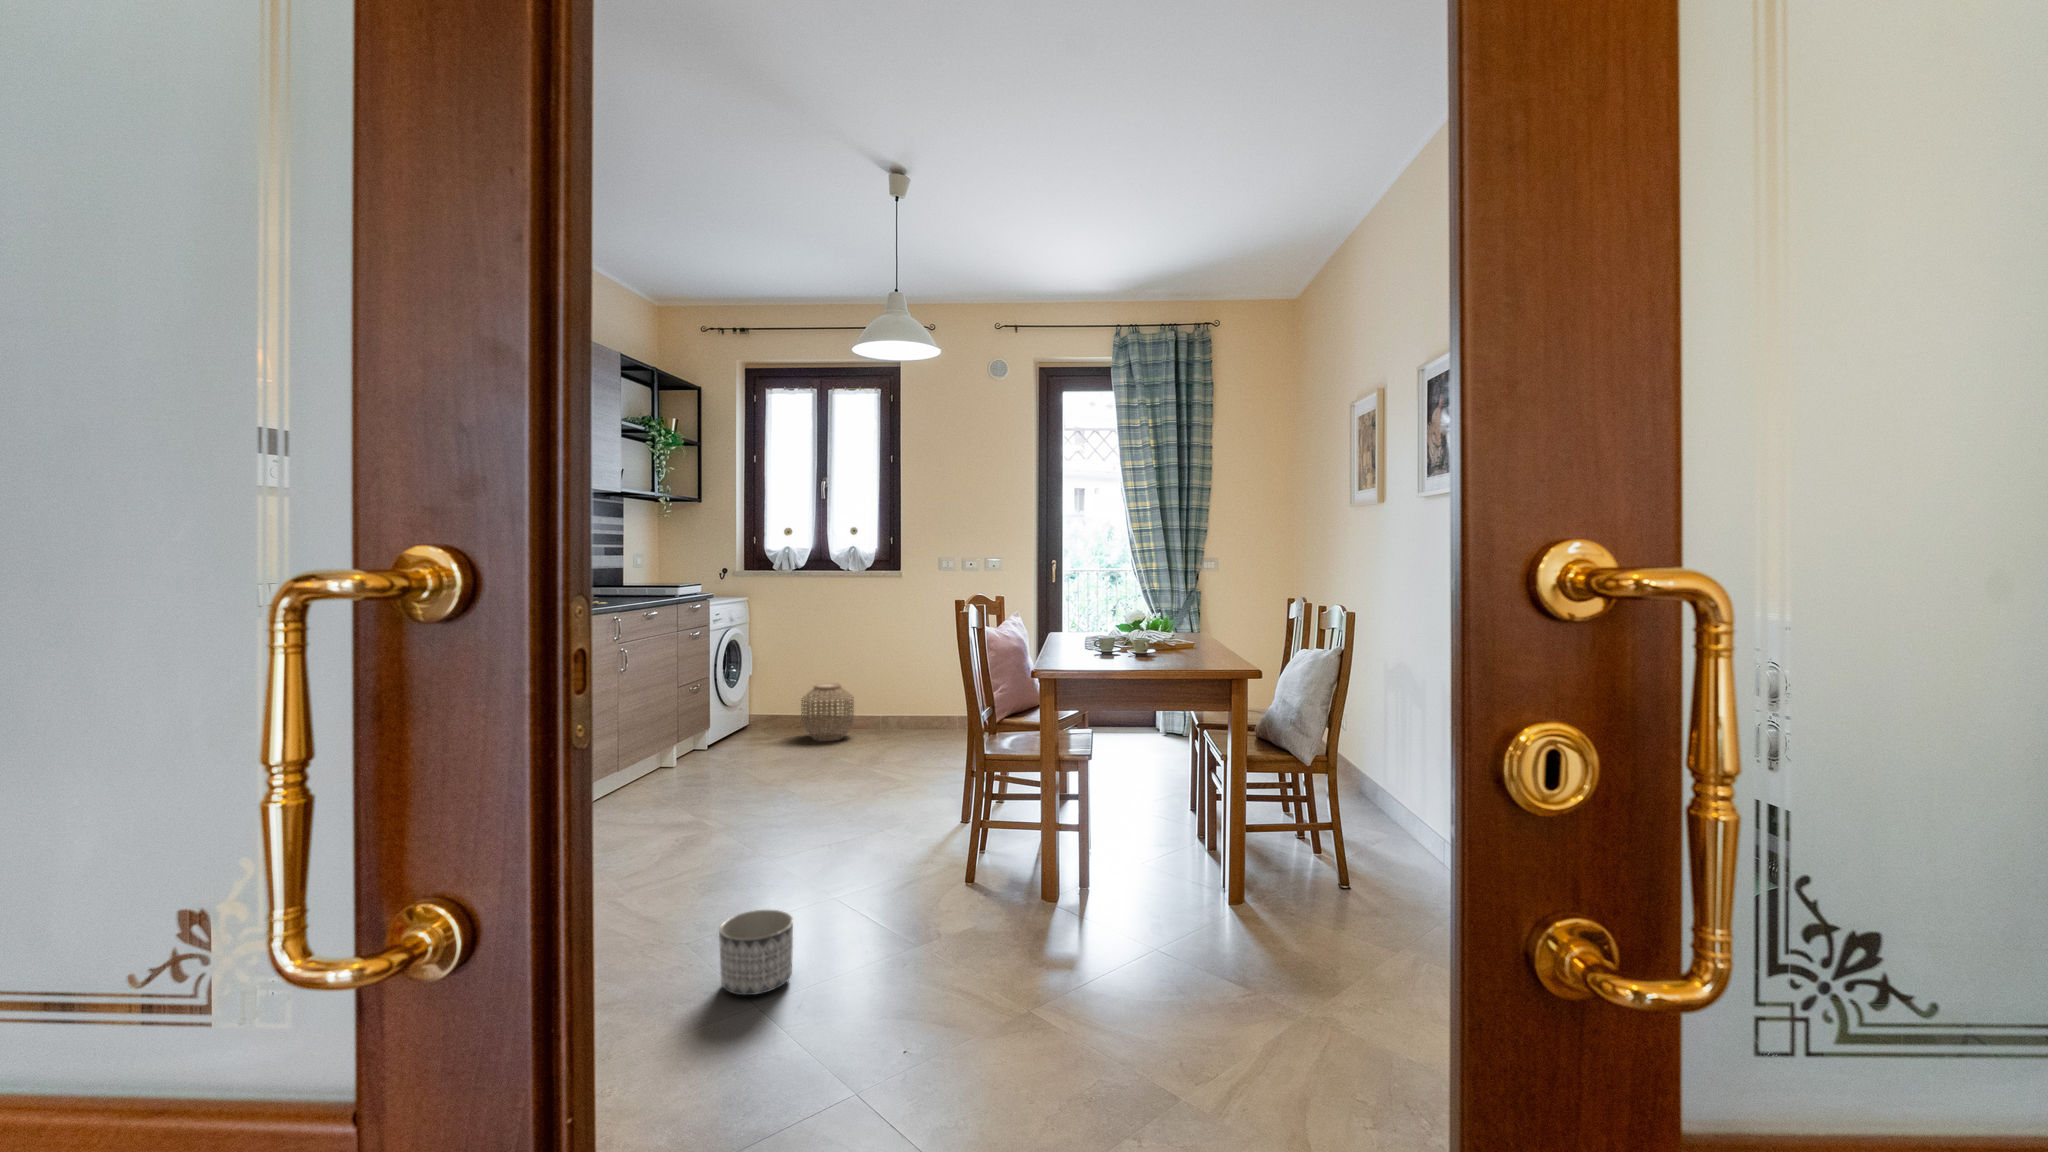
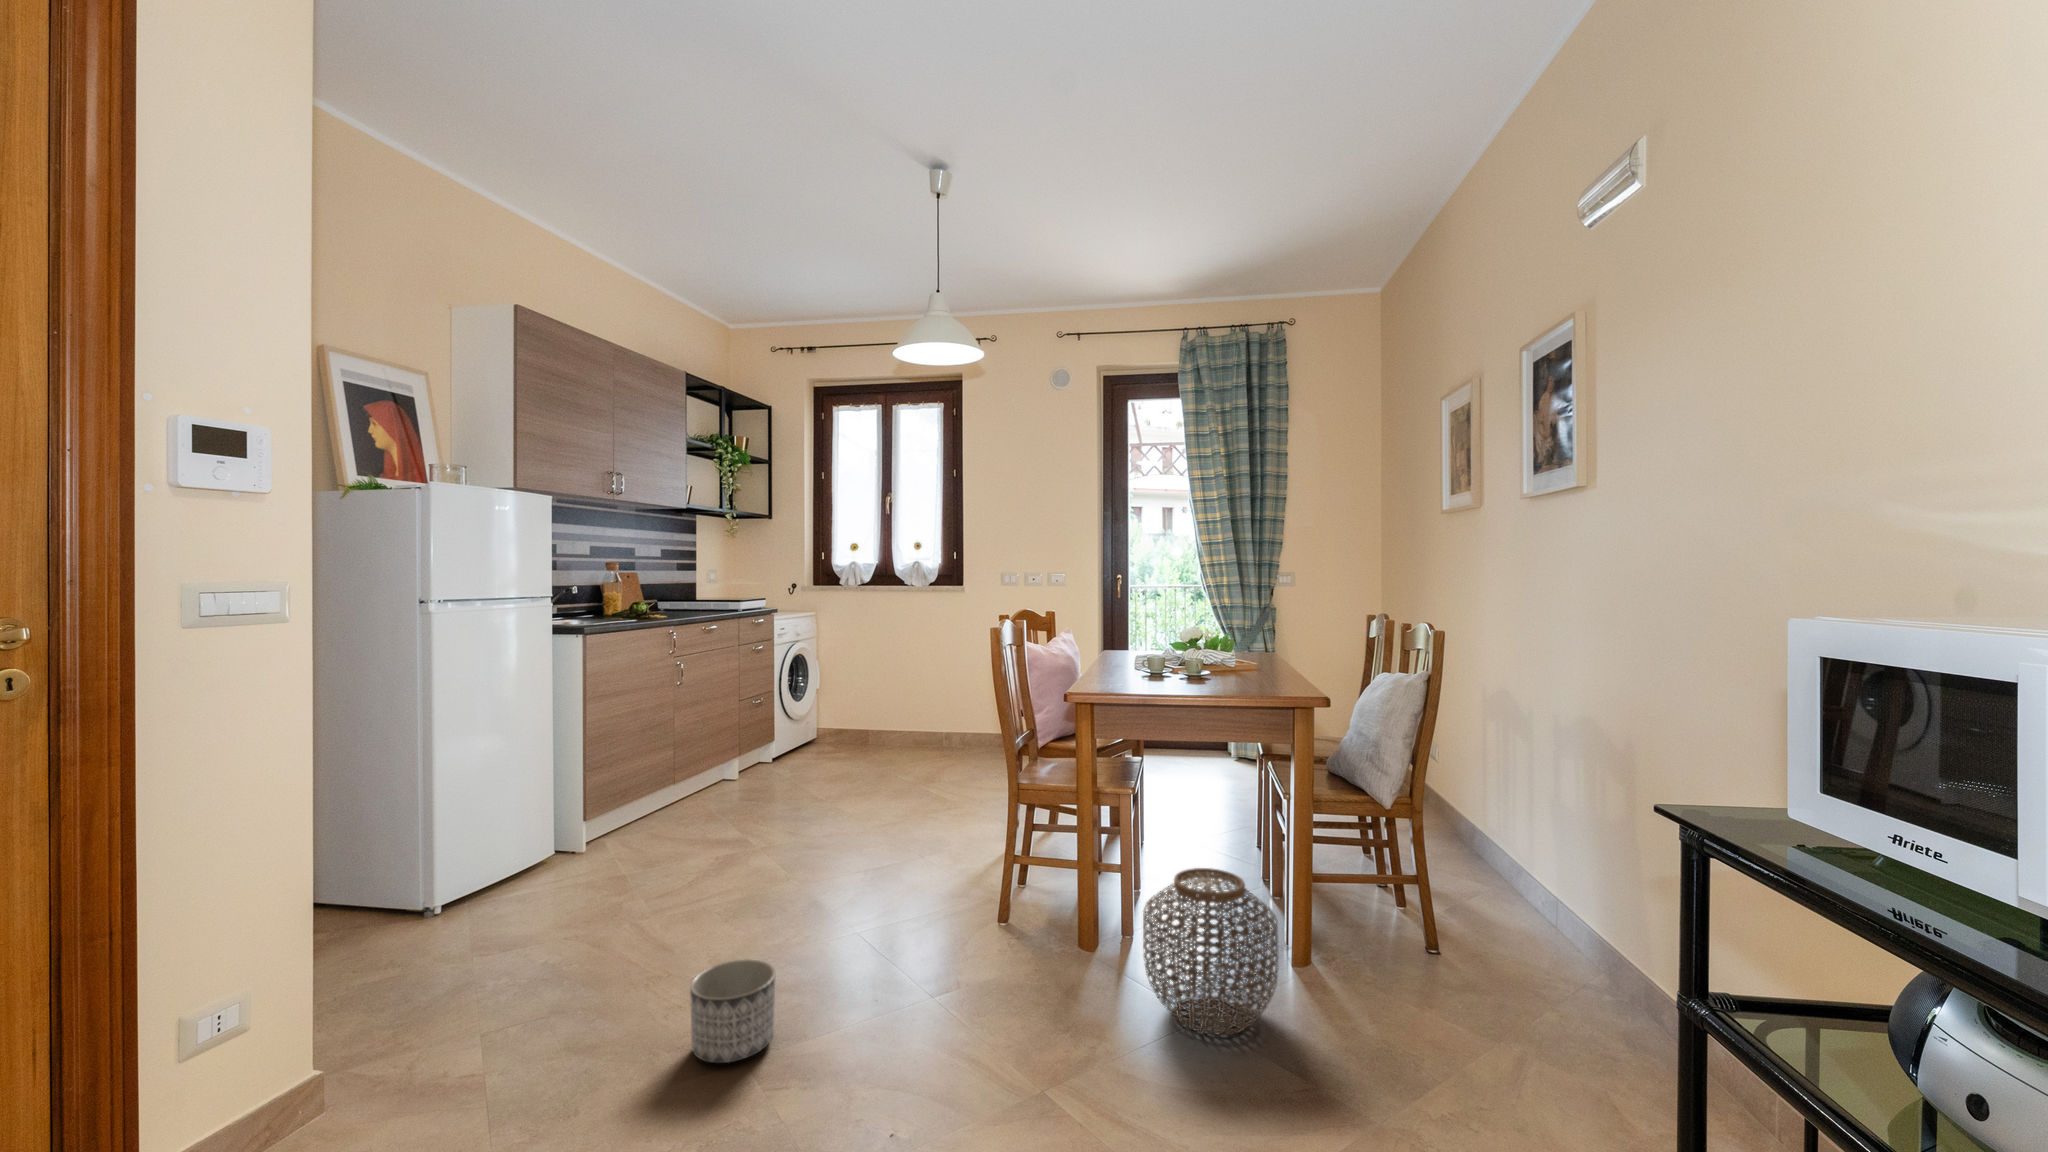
woven basket: present [801,683,854,741] -> present [1143,868,1279,1035]

